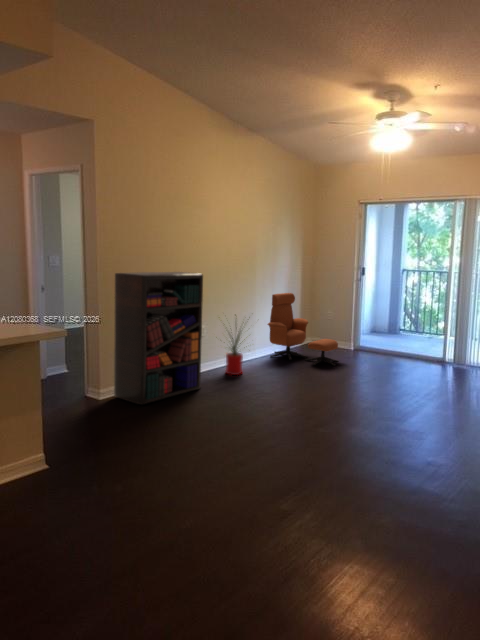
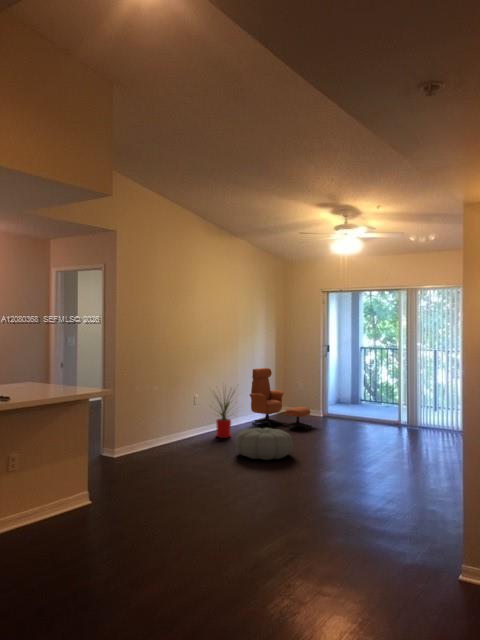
bookshelf: present [114,272,203,405] -> none [126,349,200,460]
pouf: none [242,368,311,409] -> present [236,428,293,460]

